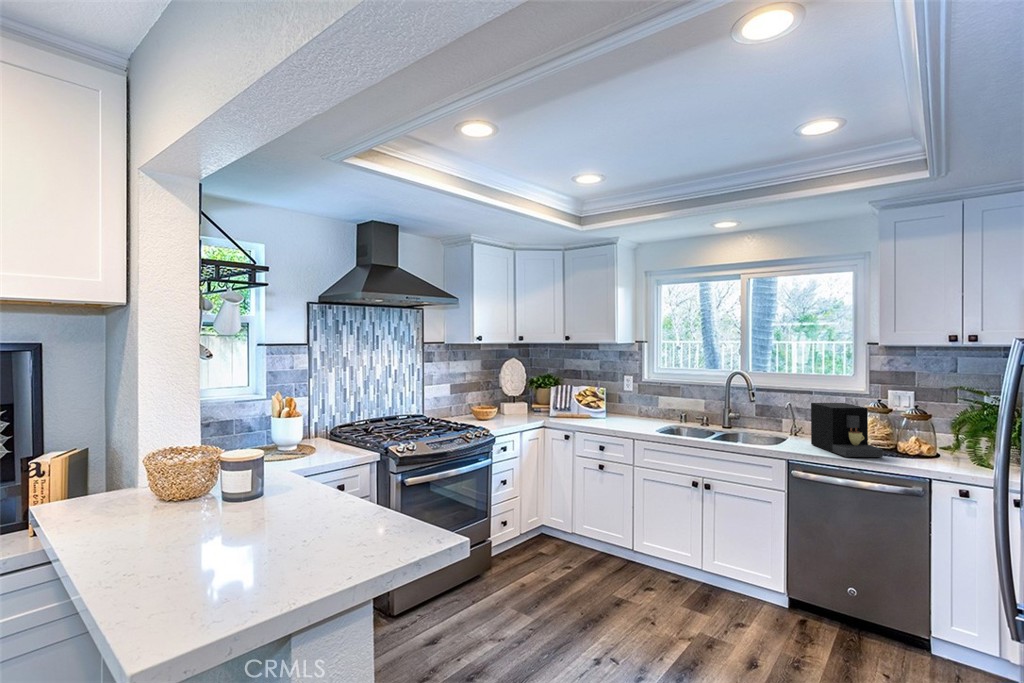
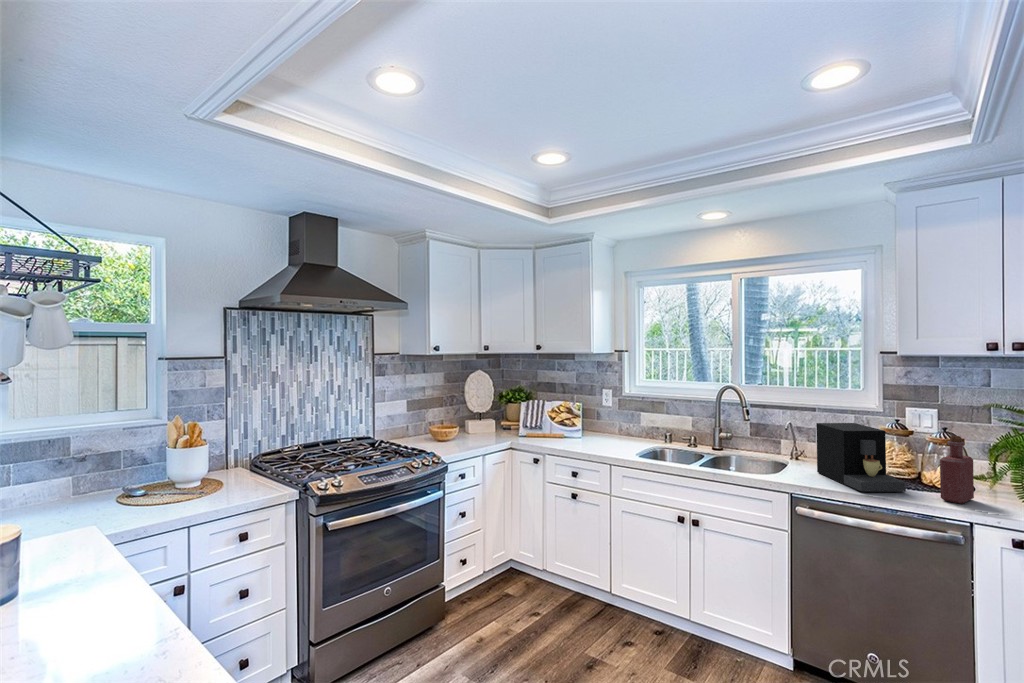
bottle: none [910,411,937,465] -> present [940,436,974,504]

